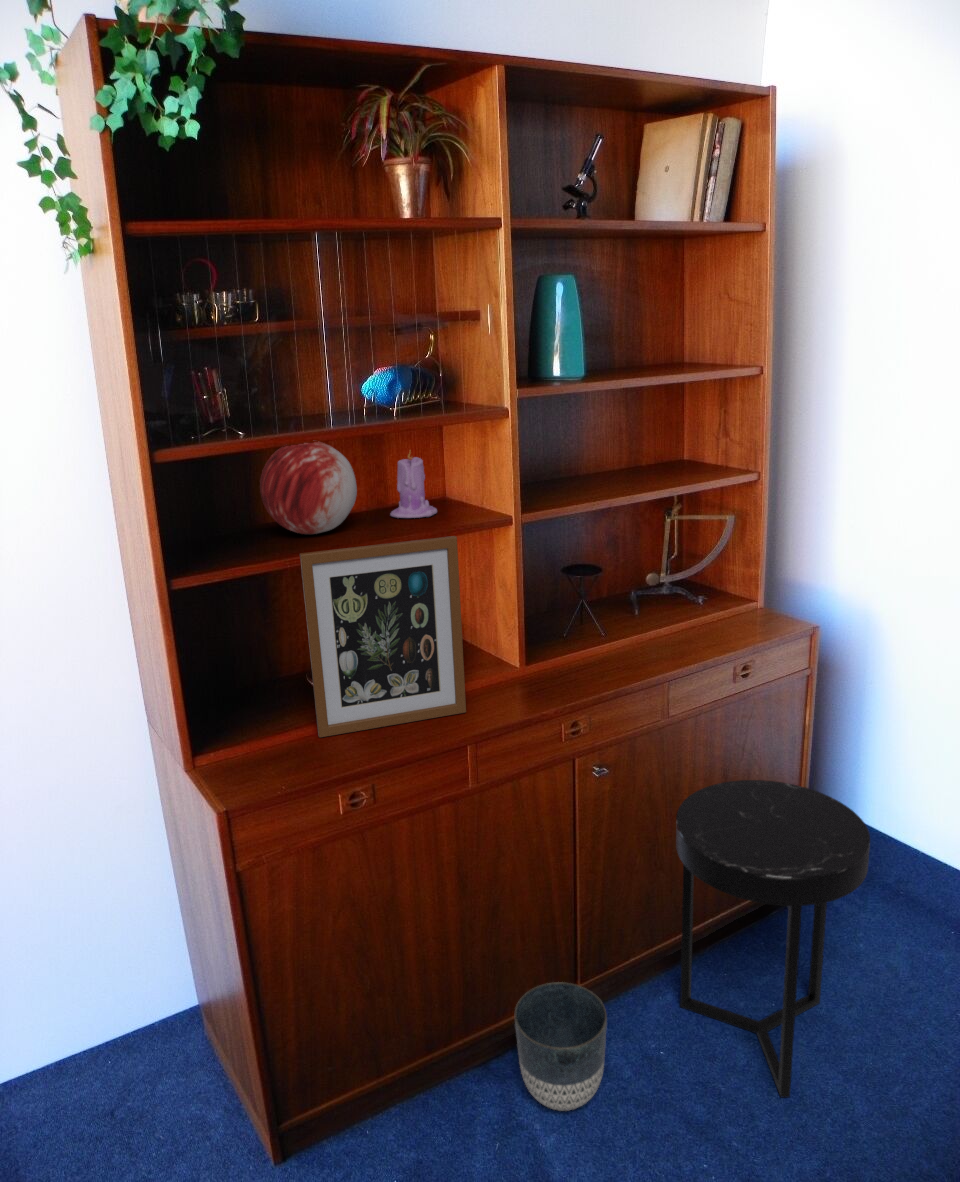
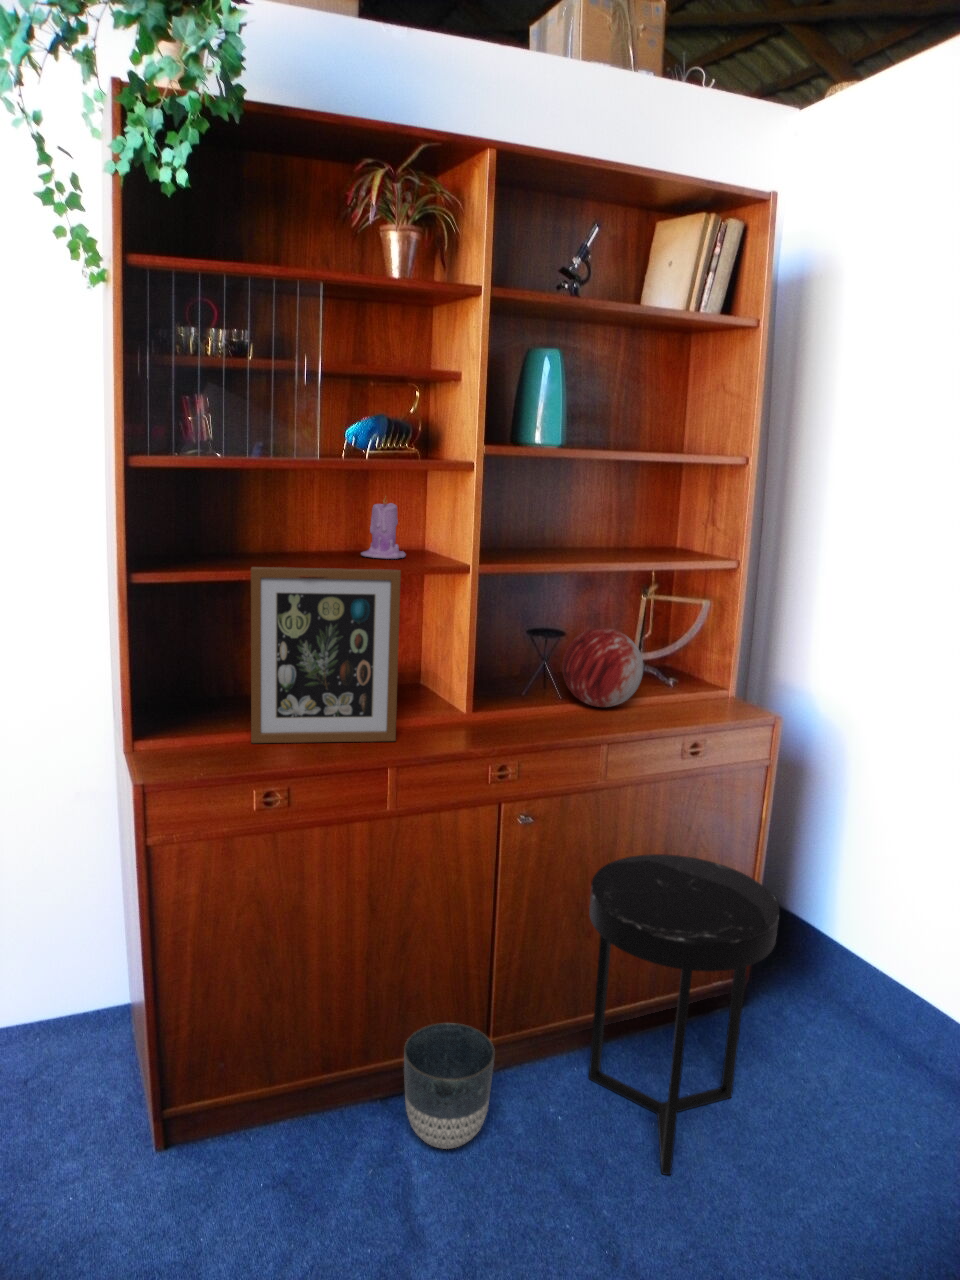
decorative orb: present [260,442,357,534] -> present [562,628,643,707]

